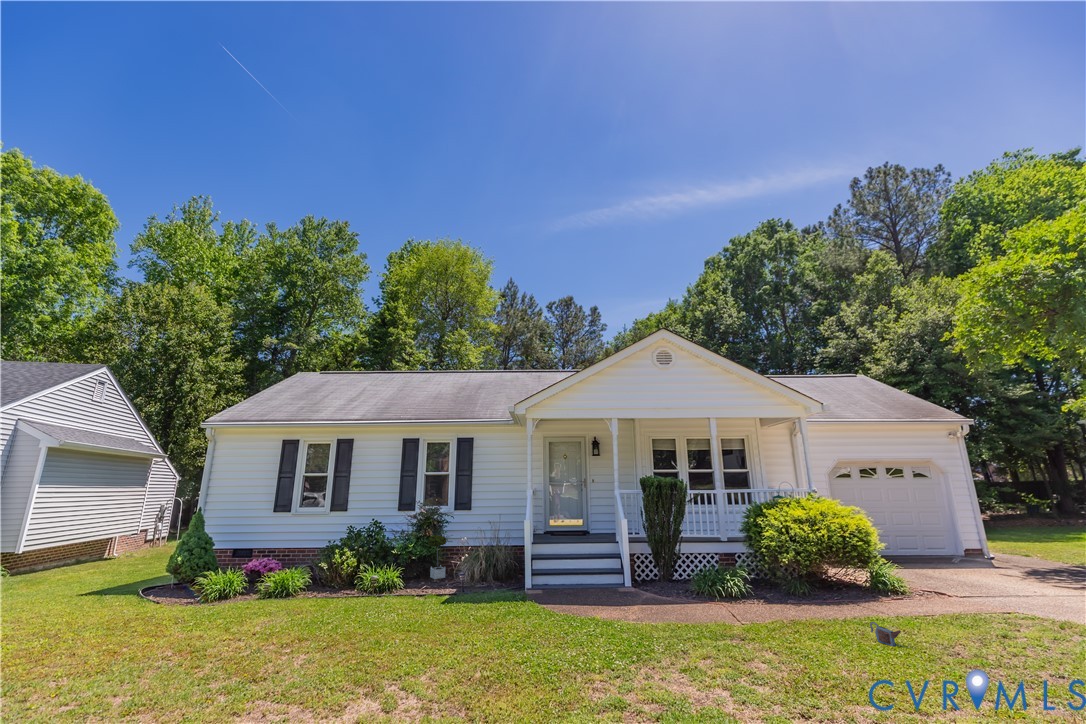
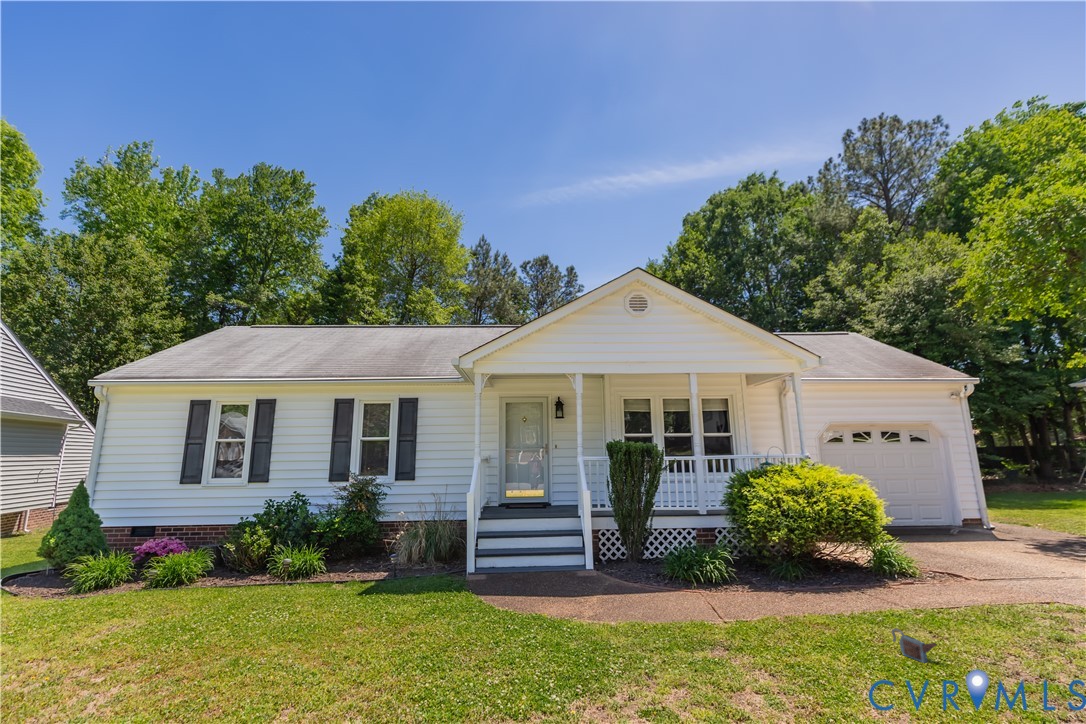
potted tree: present [428,535,446,579] -> none [360,509,382,560]

